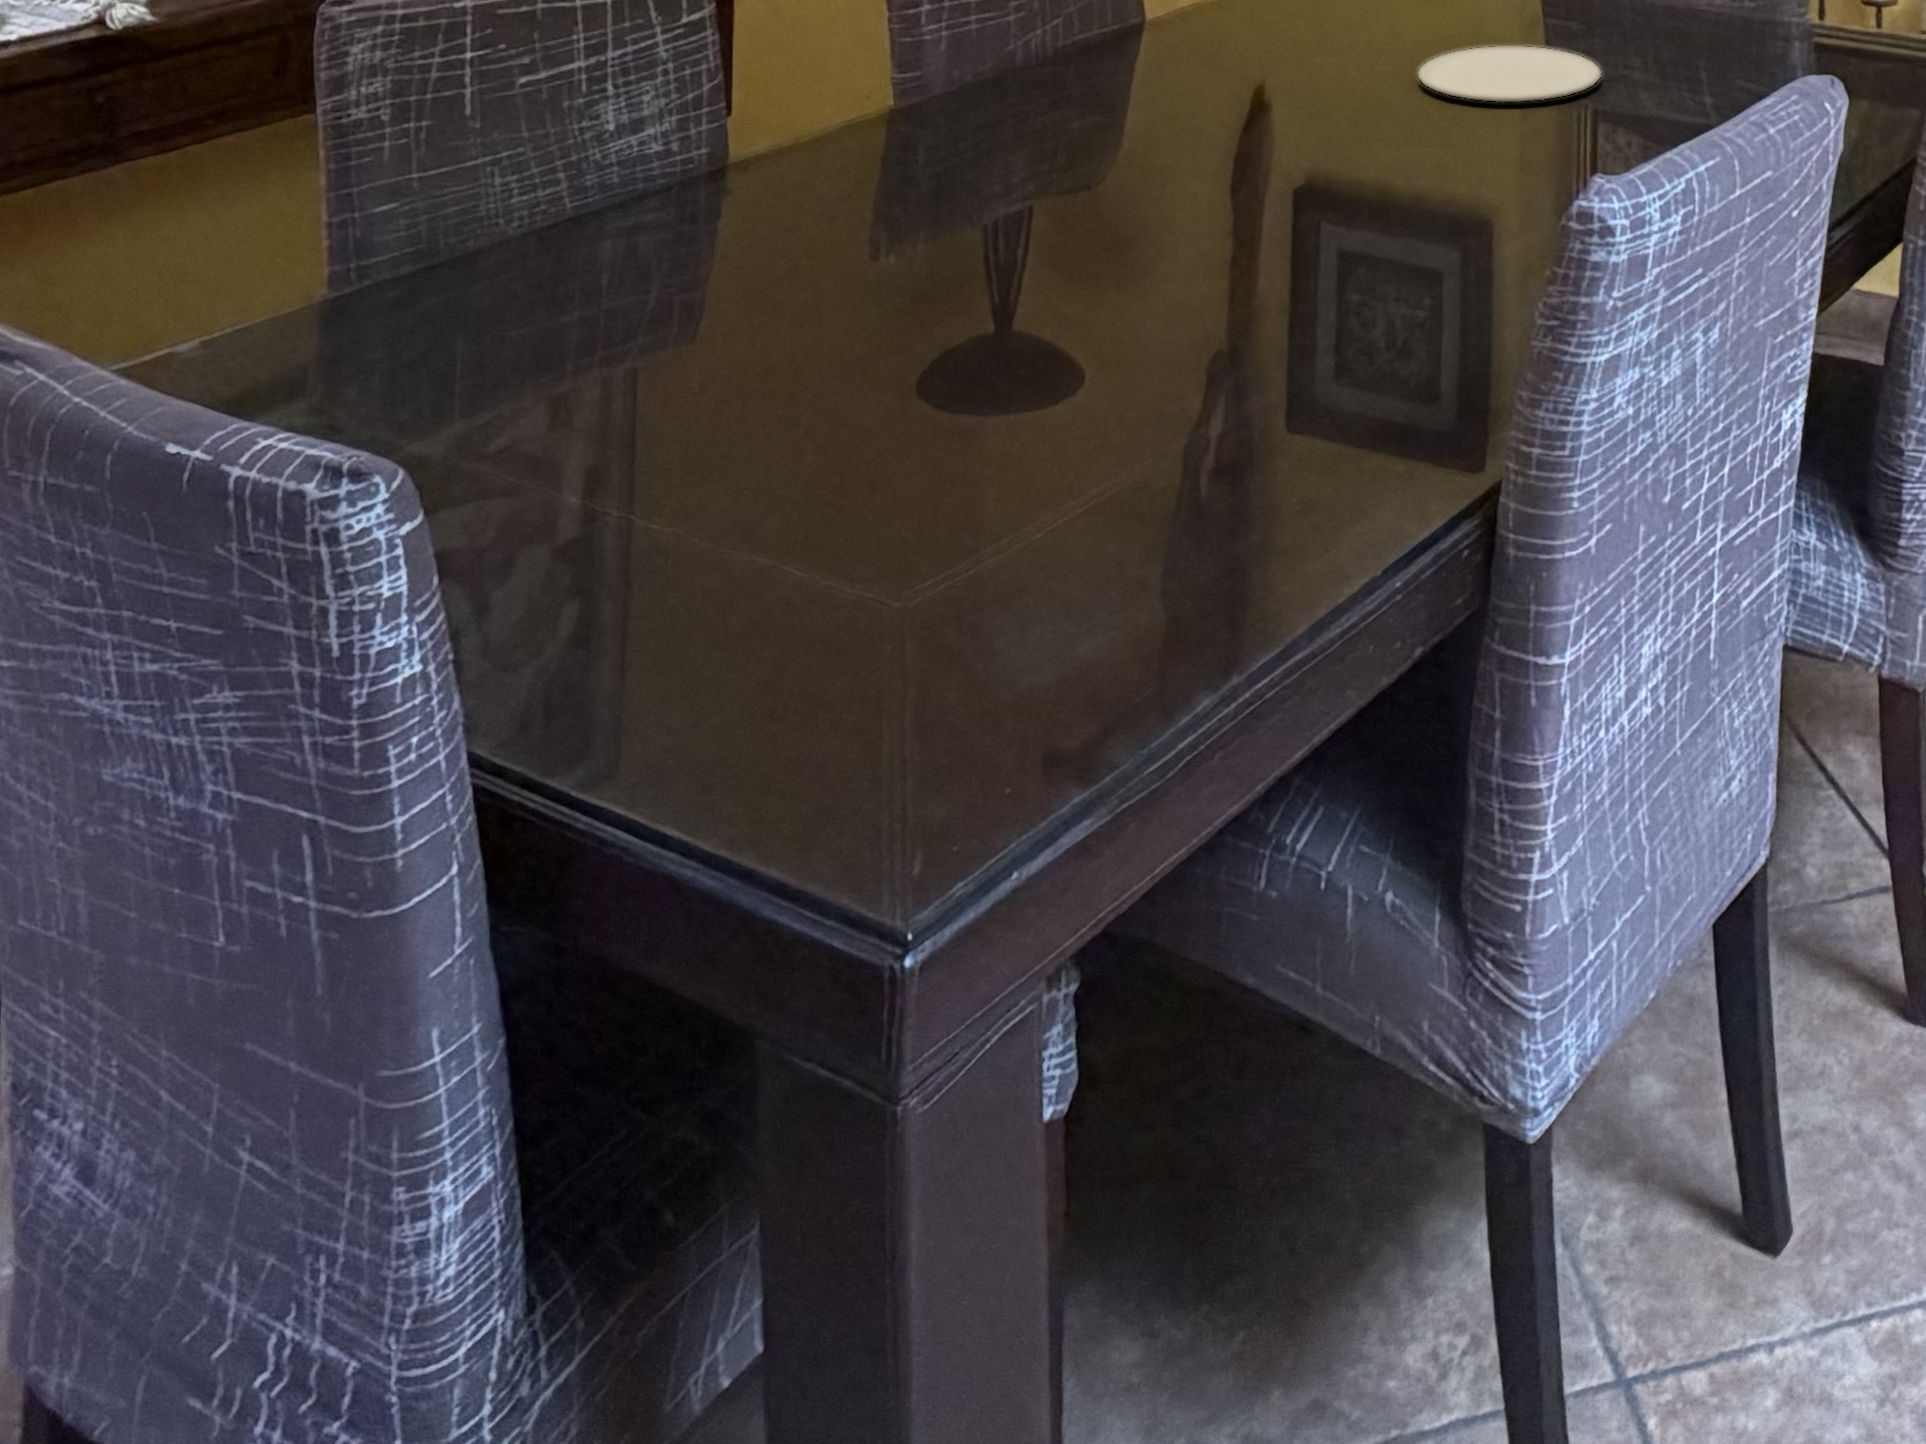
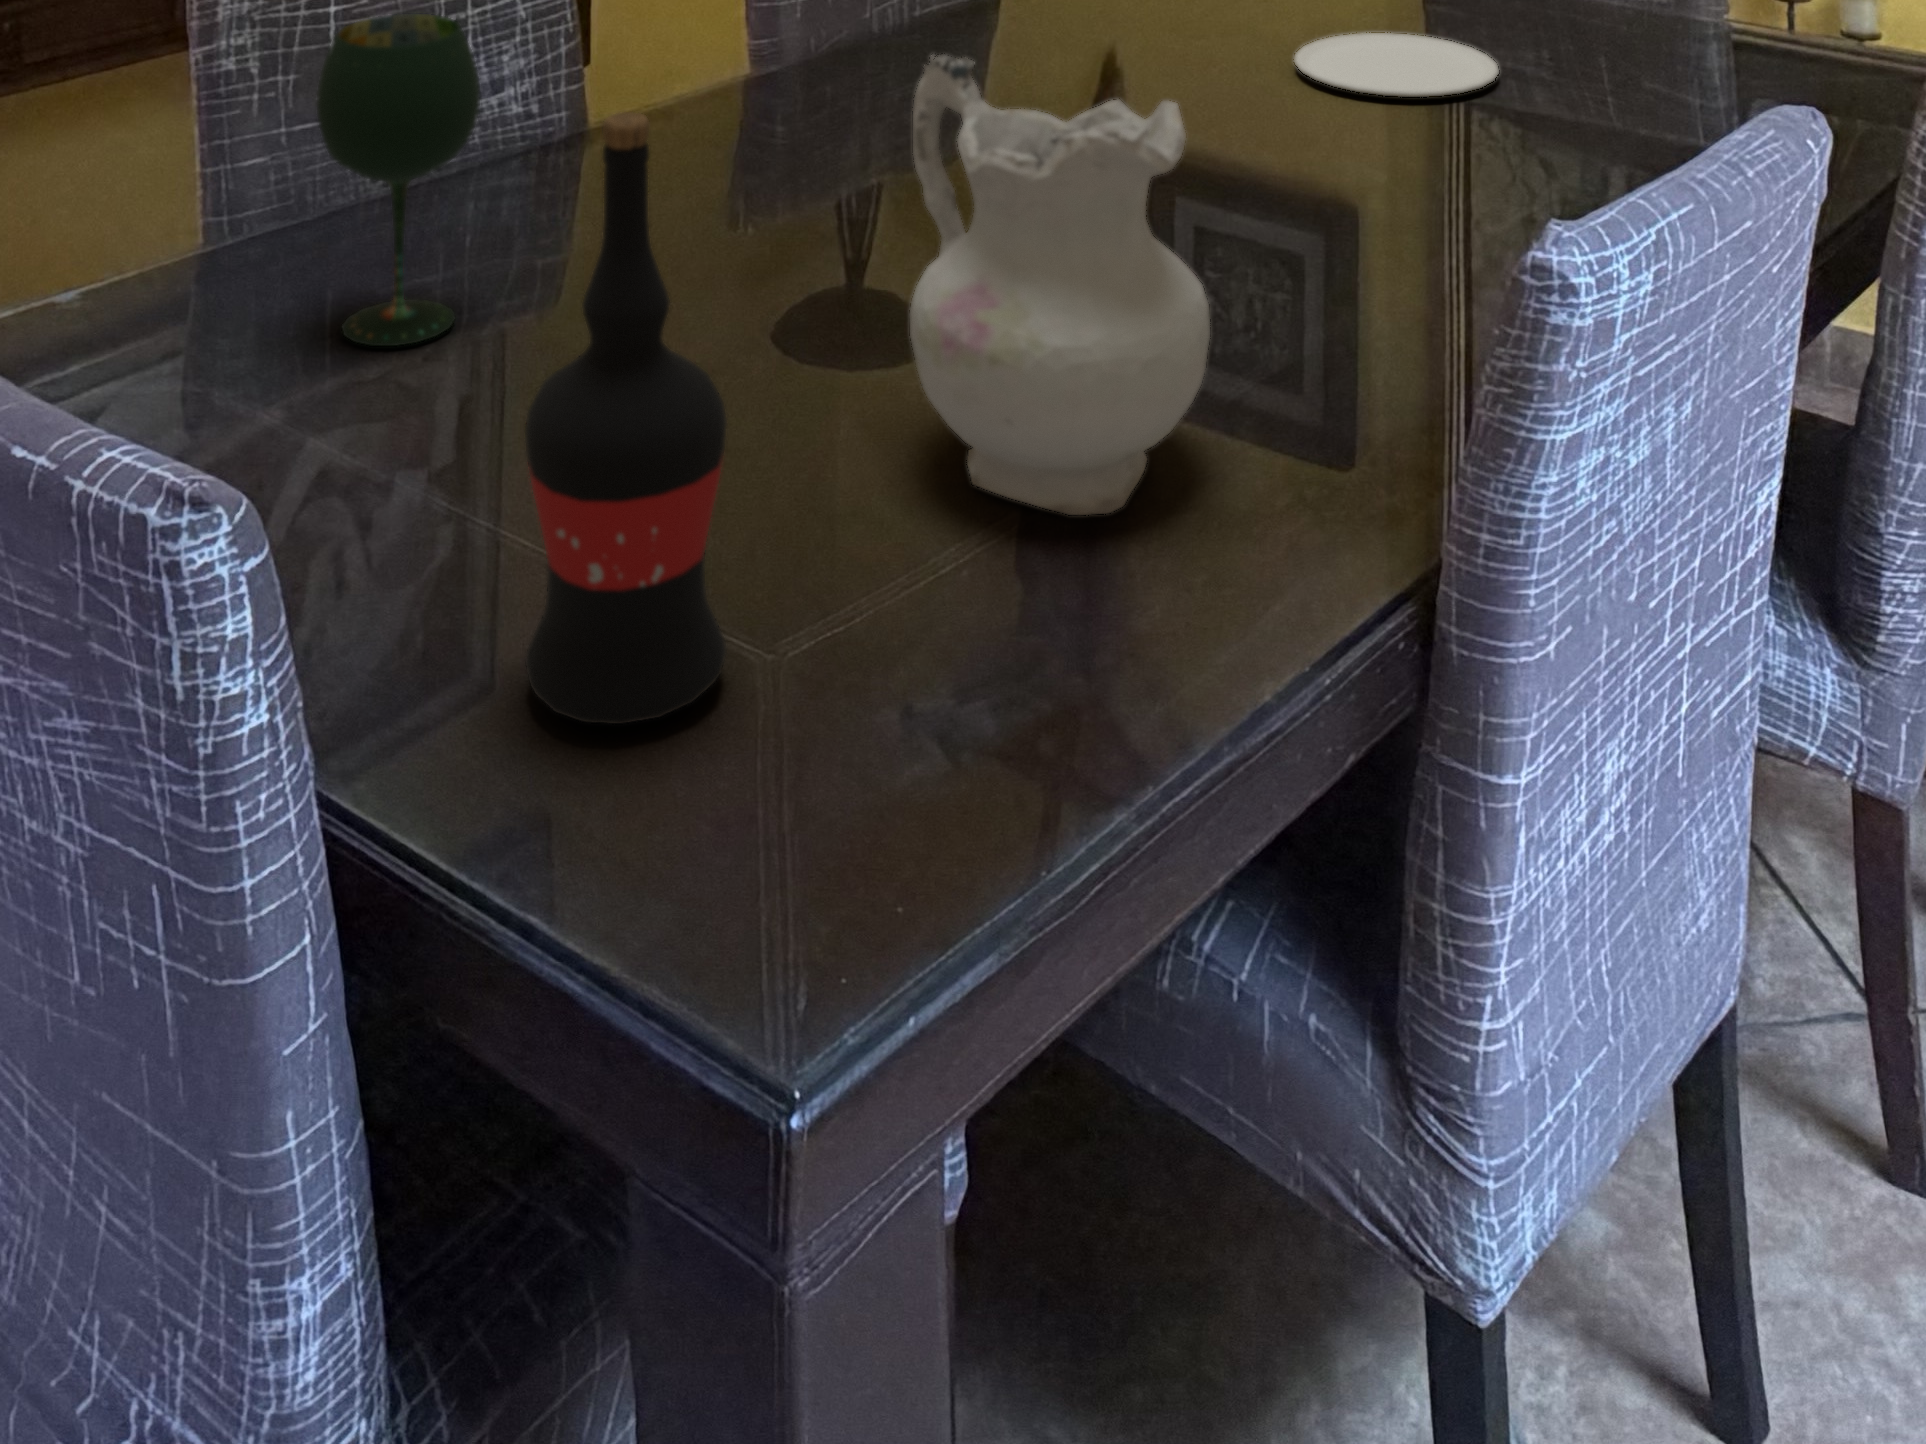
wine glass: none [464,57,630,375] -> present [317,14,480,346]
ceramic pitcher: none [1038,67,1308,467] -> present [910,54,1210,515]
wine bottle: none [673,122,864,664] -> present [525,112,727,724]

